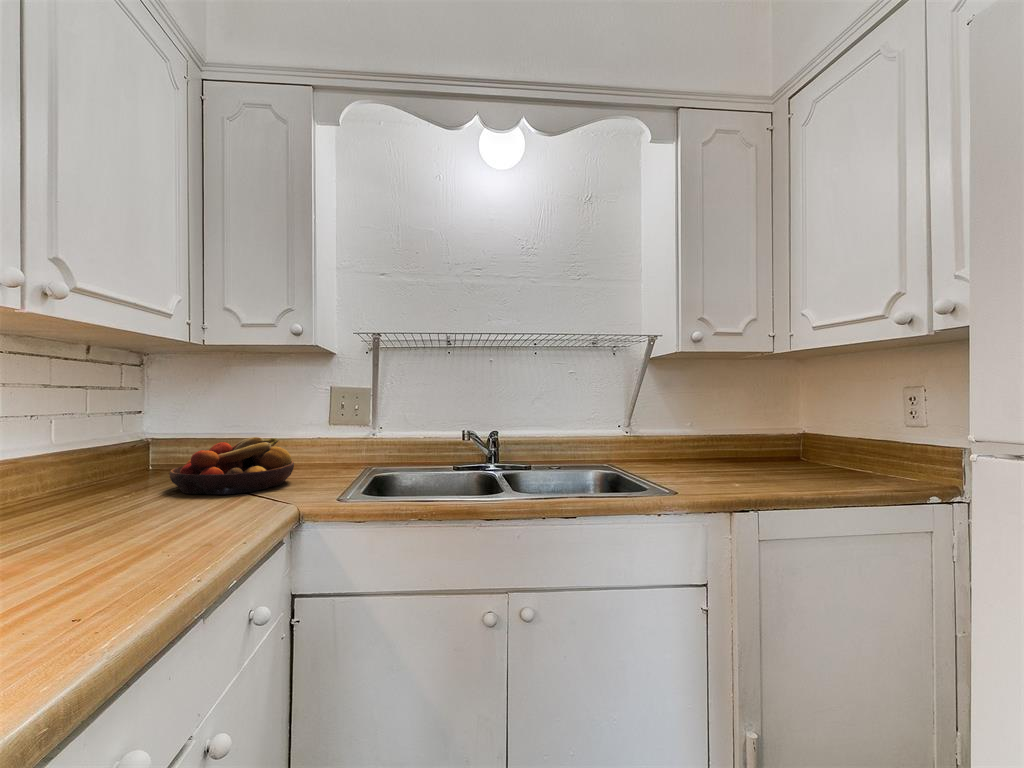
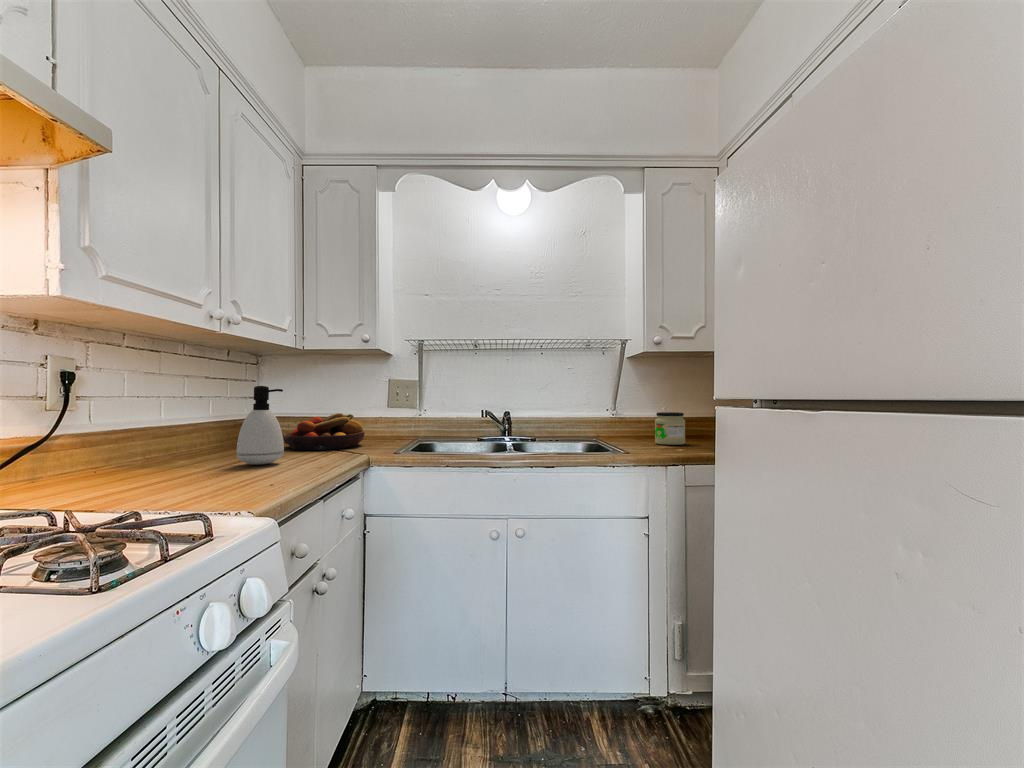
soap dispenser: none [73,405,157,533] -> present [236,386,284,465]
jar: none [694,433,735,478] -> present [655,412,685,445]

